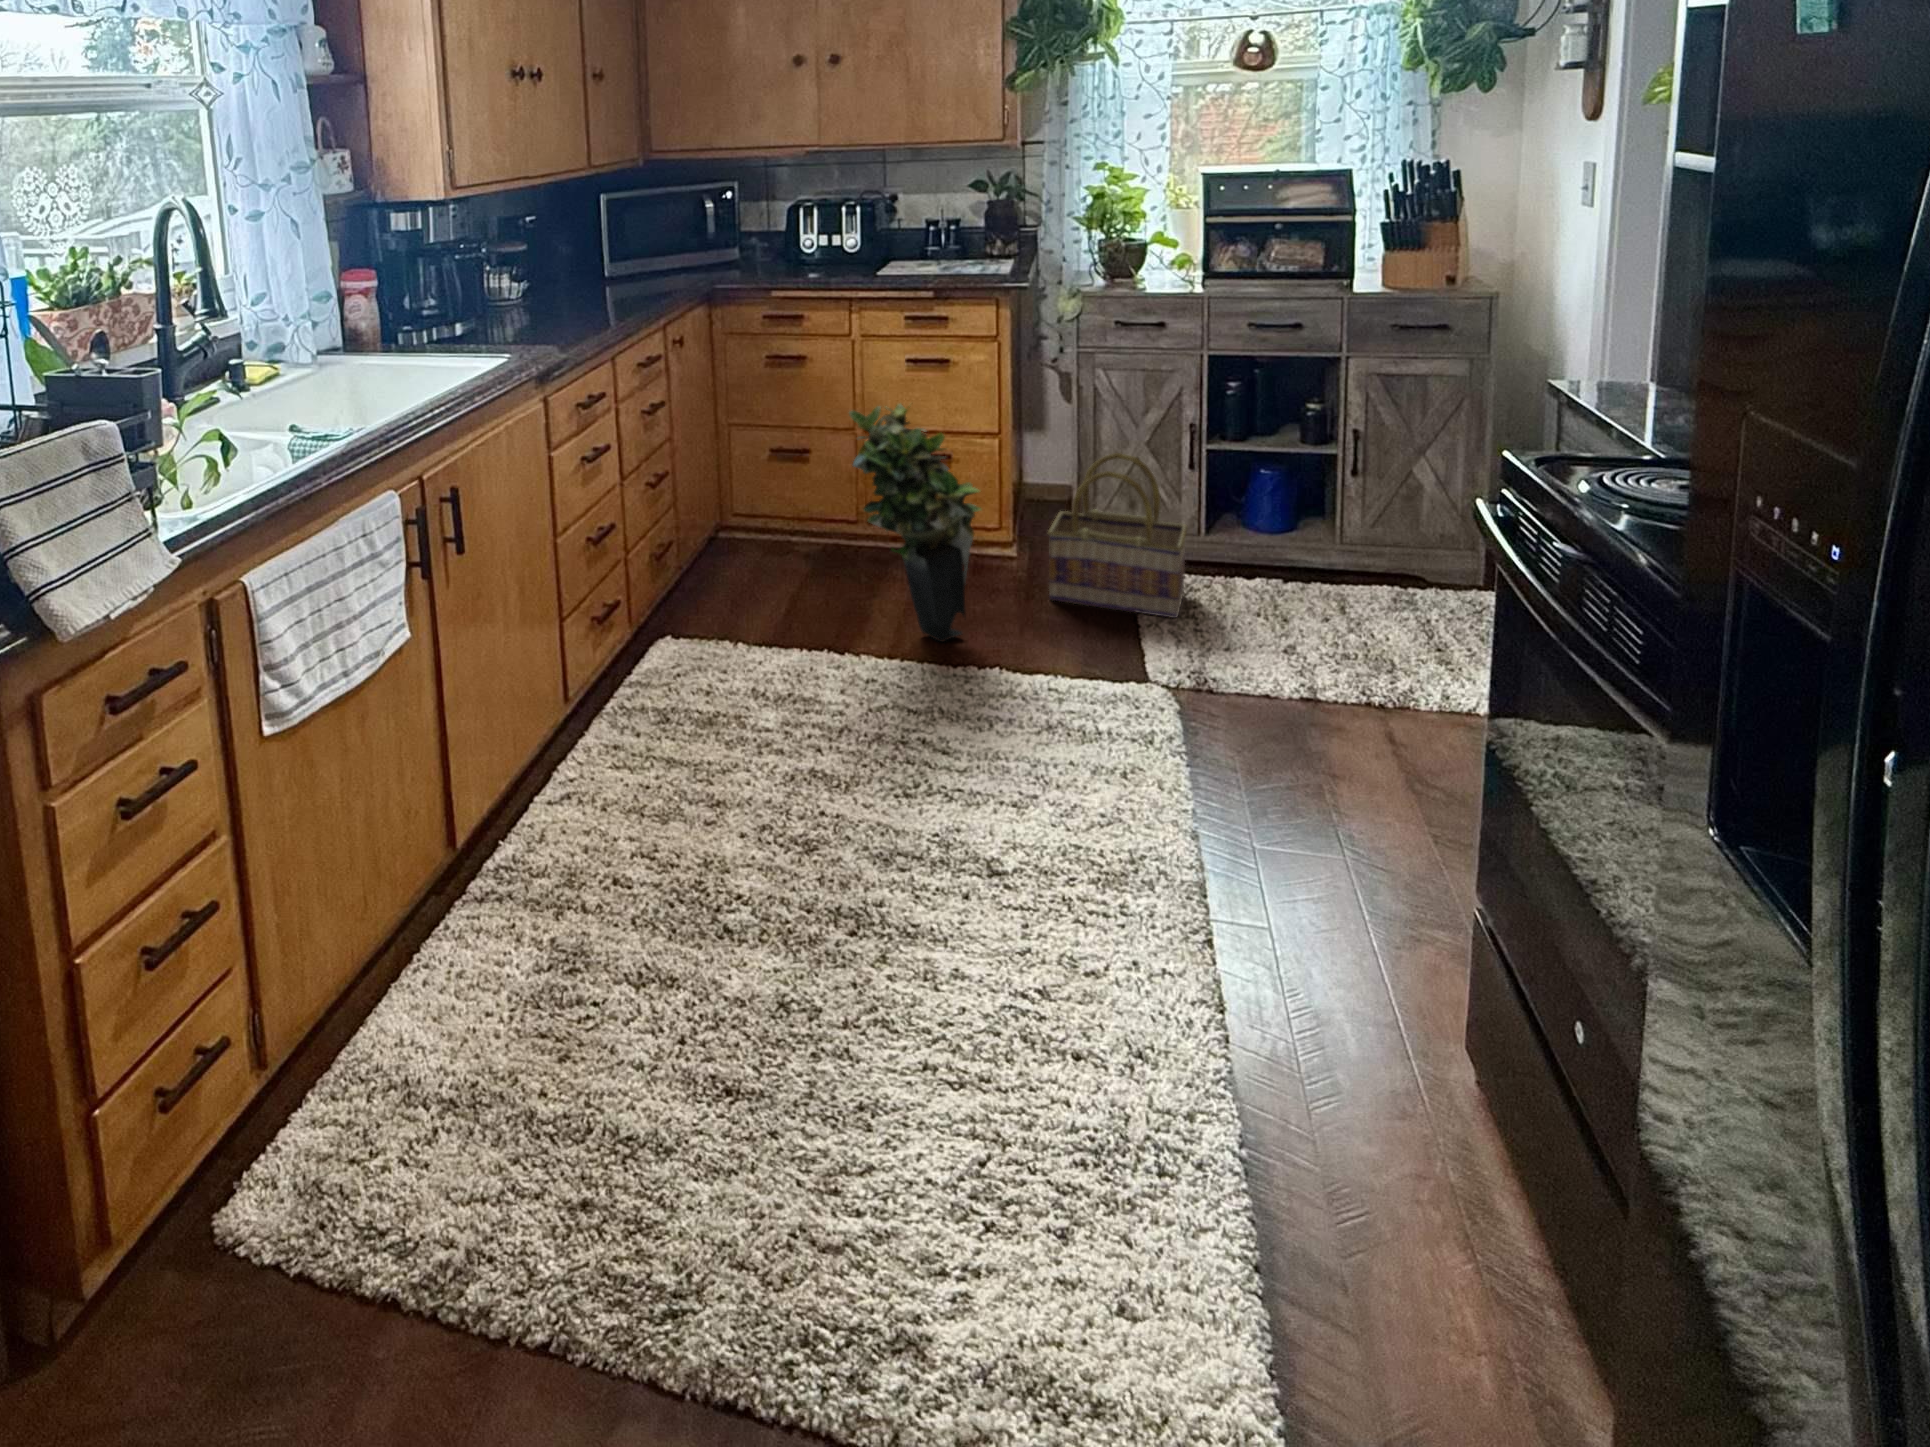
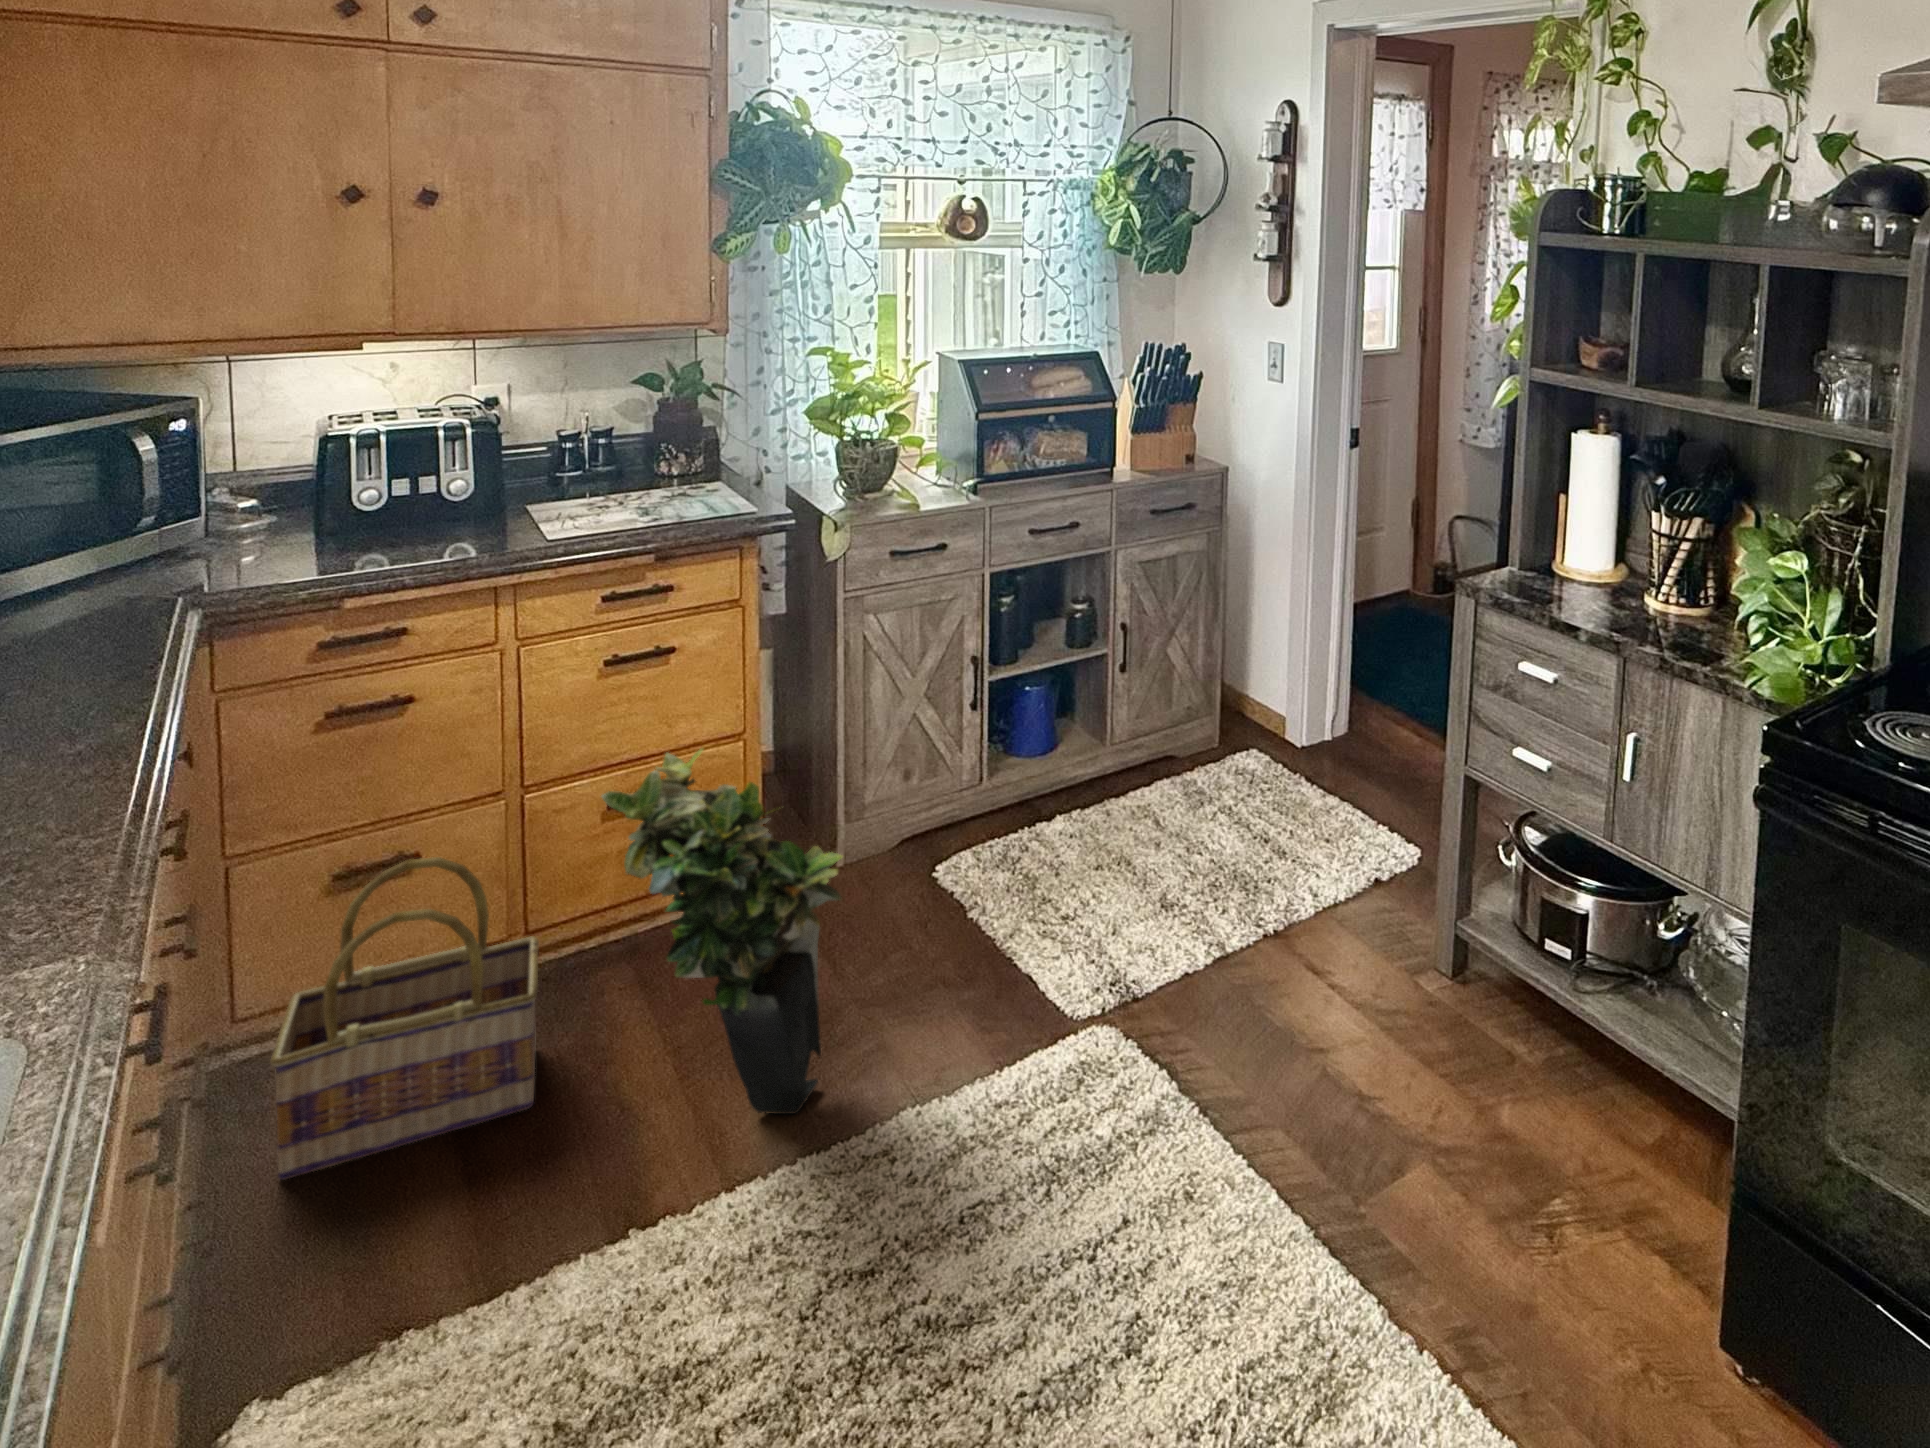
basket: present [1048,453,1188,618] -> present [270,857,539,1180]

